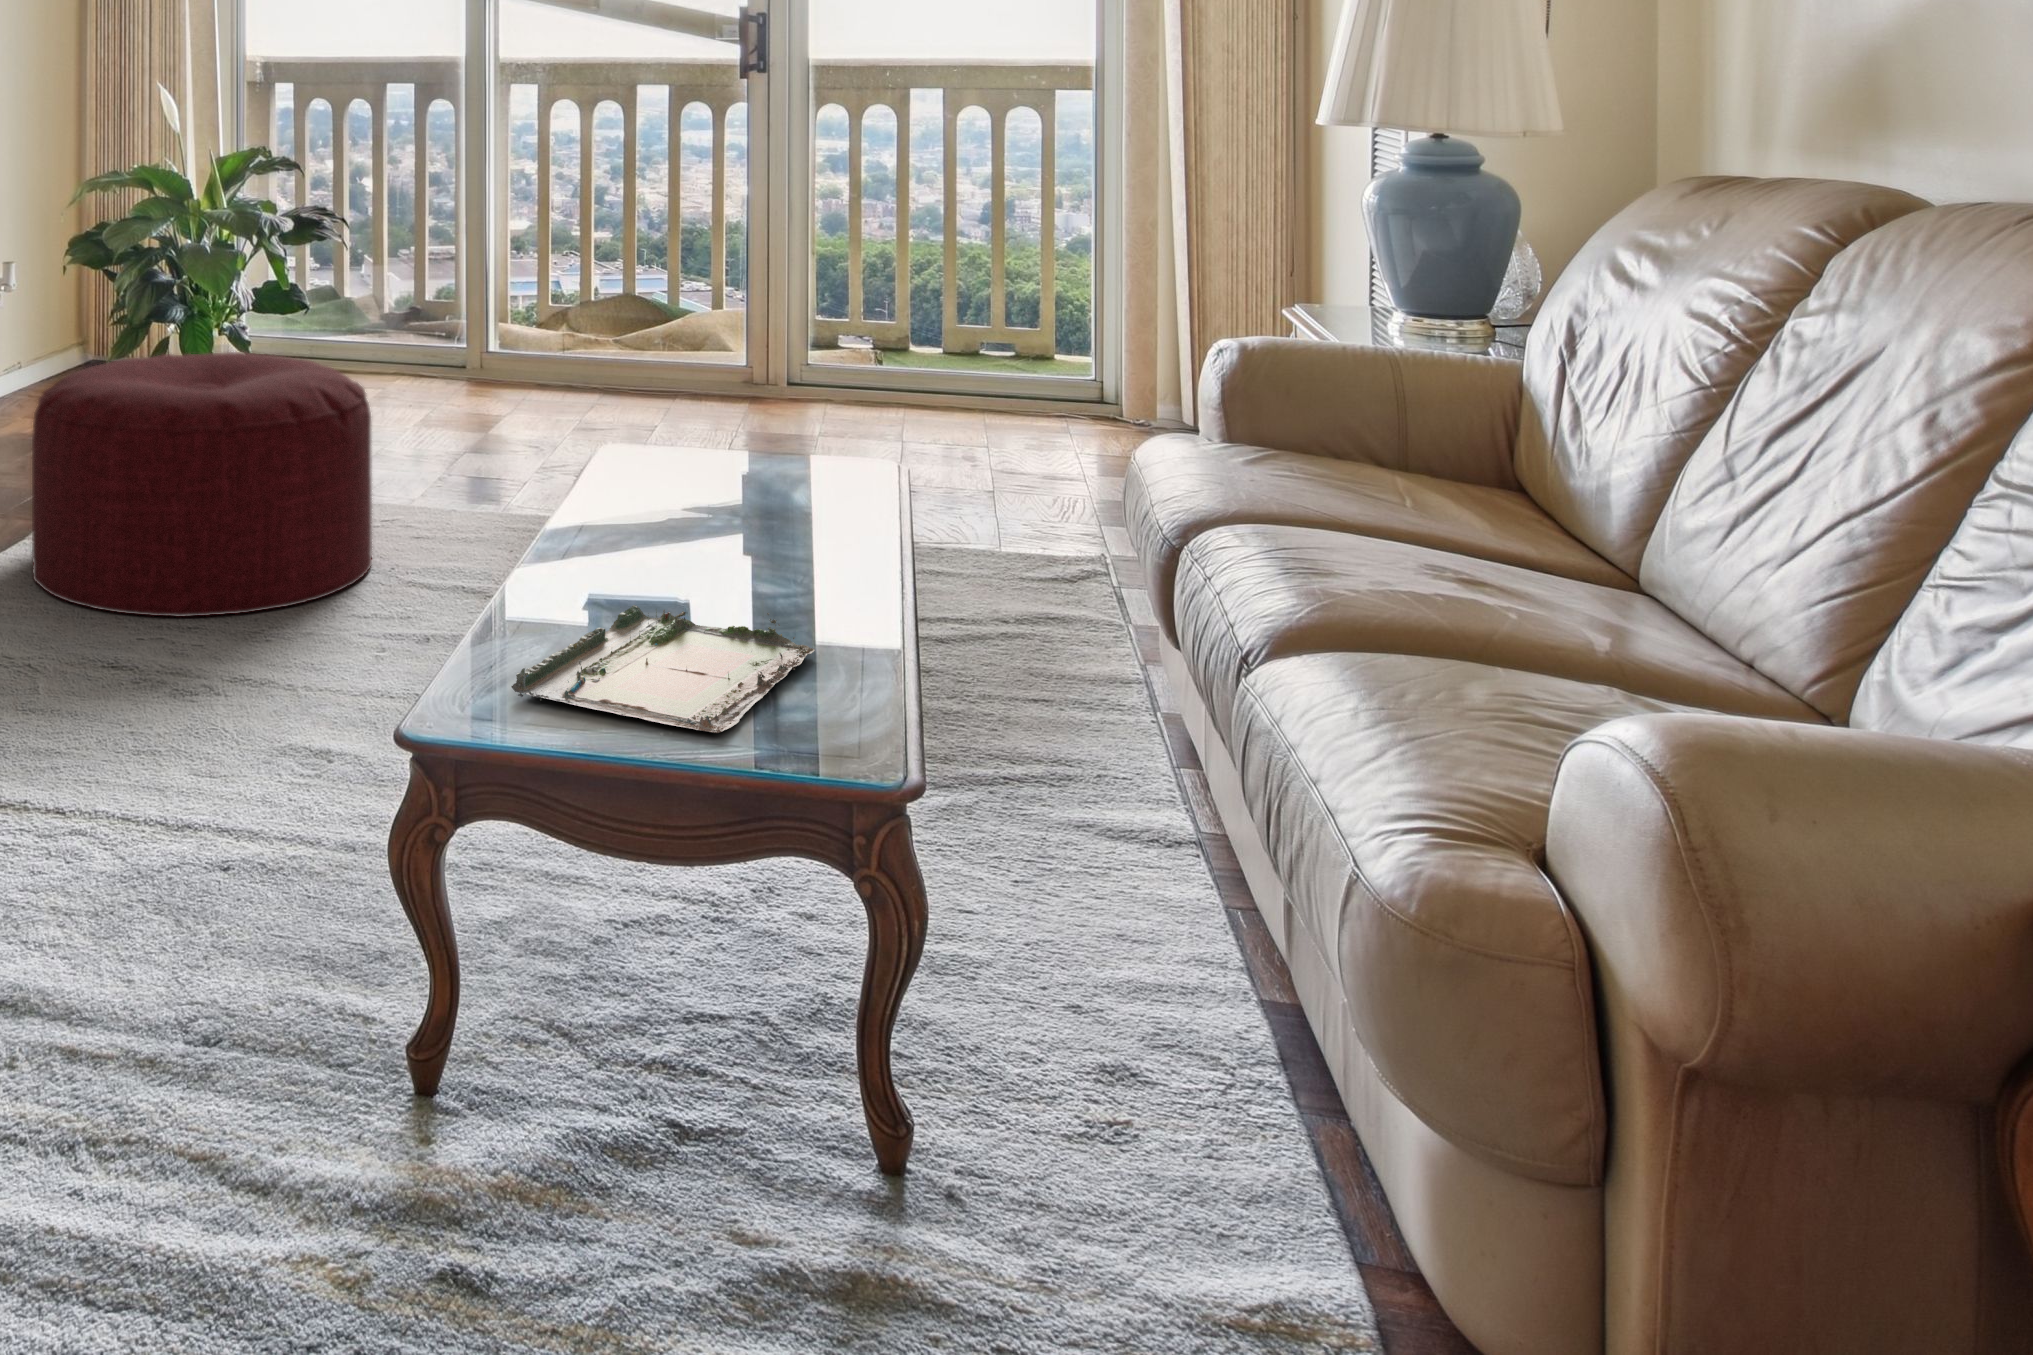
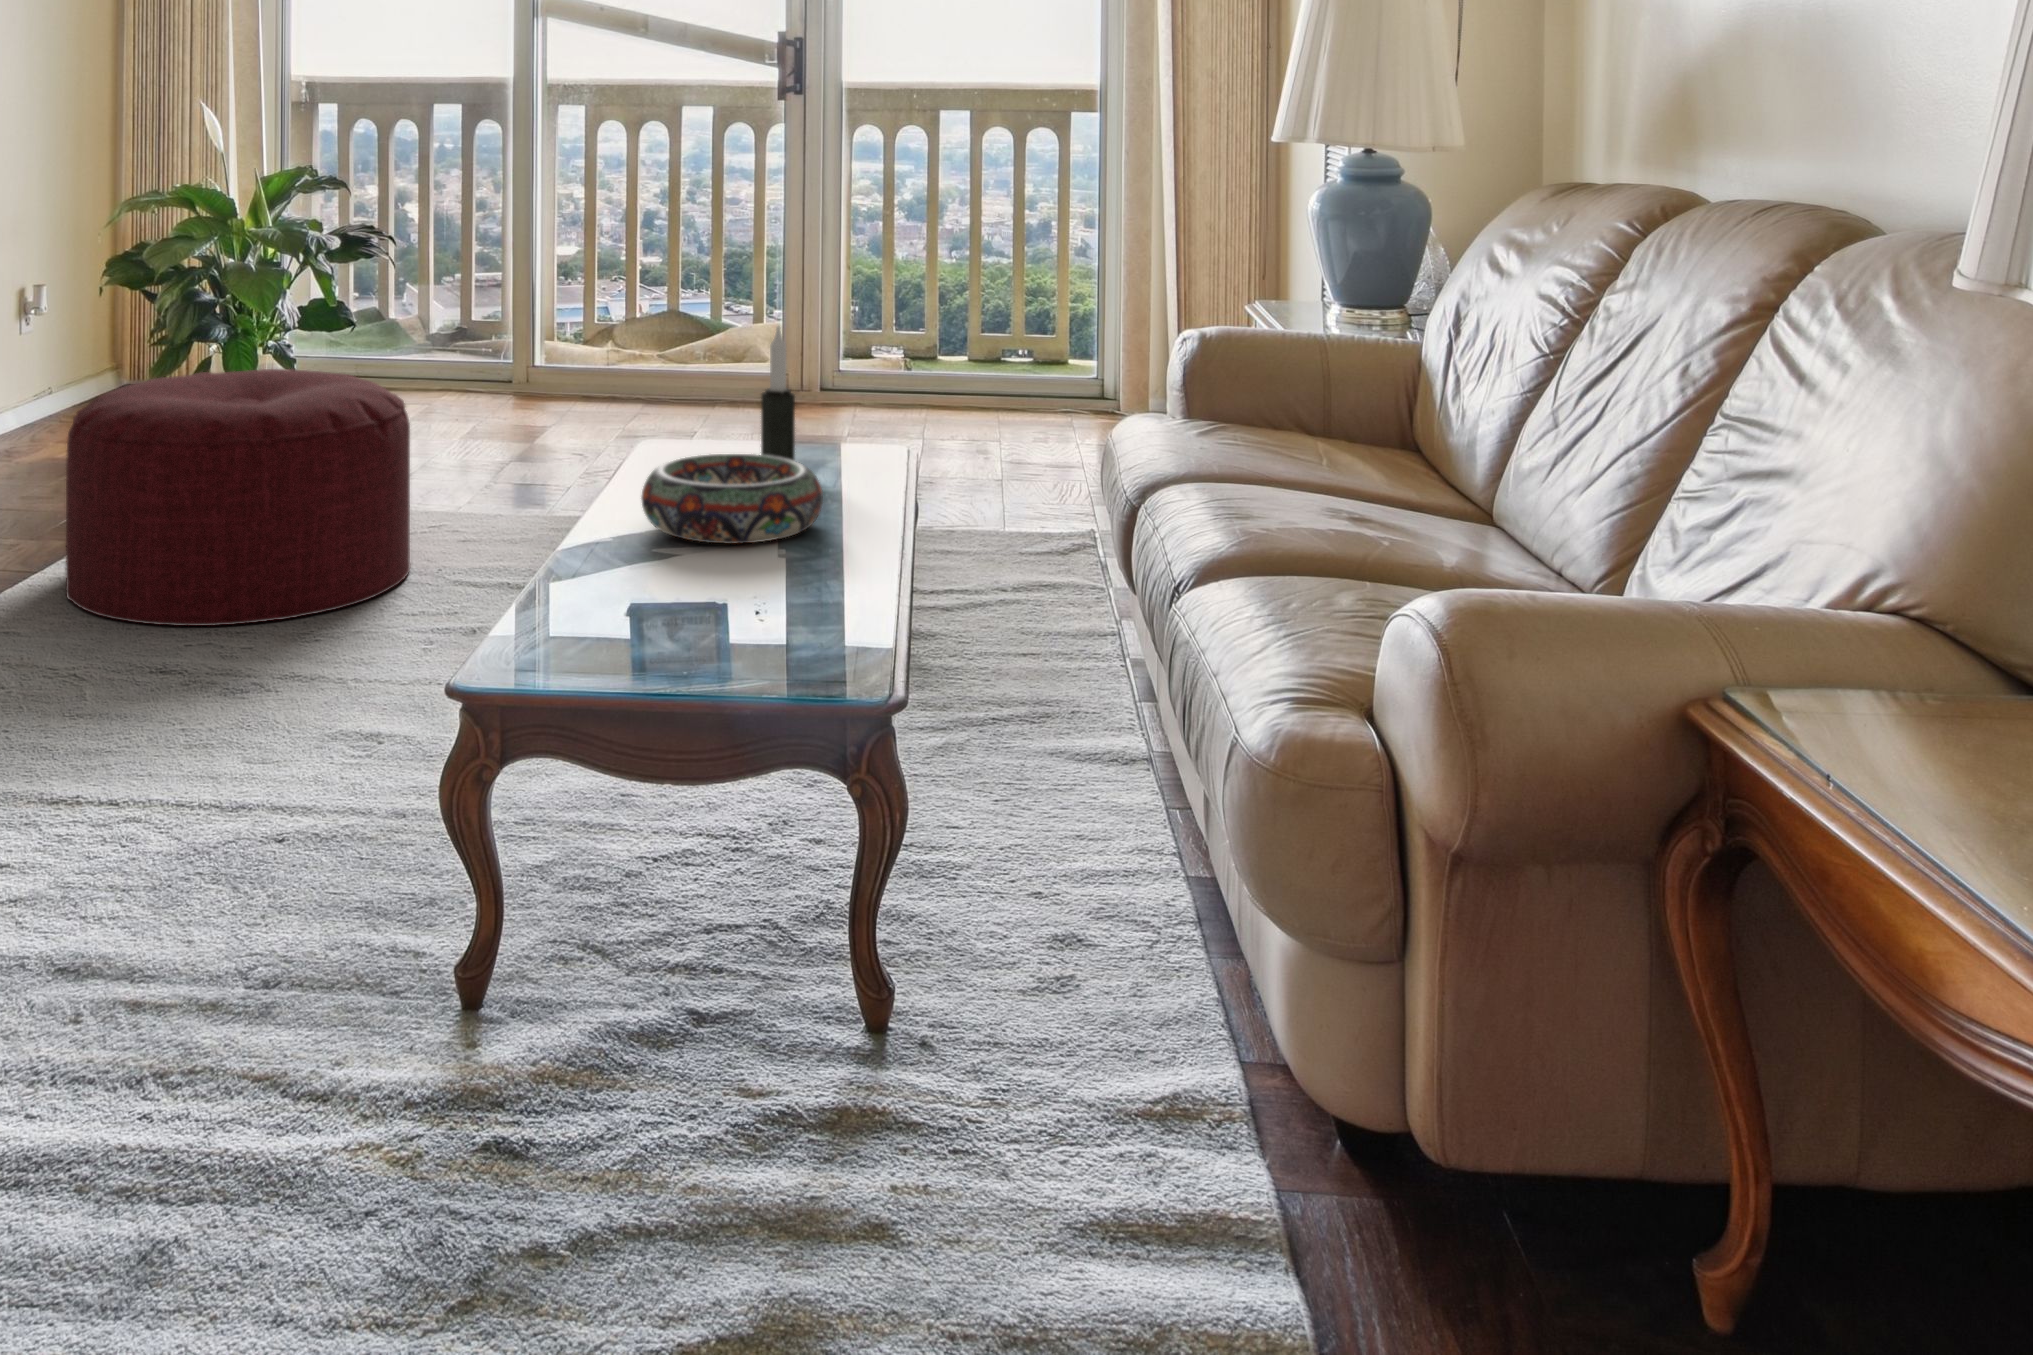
candle: none [743,326,780,480] -> present [761,326,795,461]
decorative bowl: none [615,468,817,571] -> present [641,454,823,543]
tray: present [511,605,815,733] -> none [546,571,815,668]

